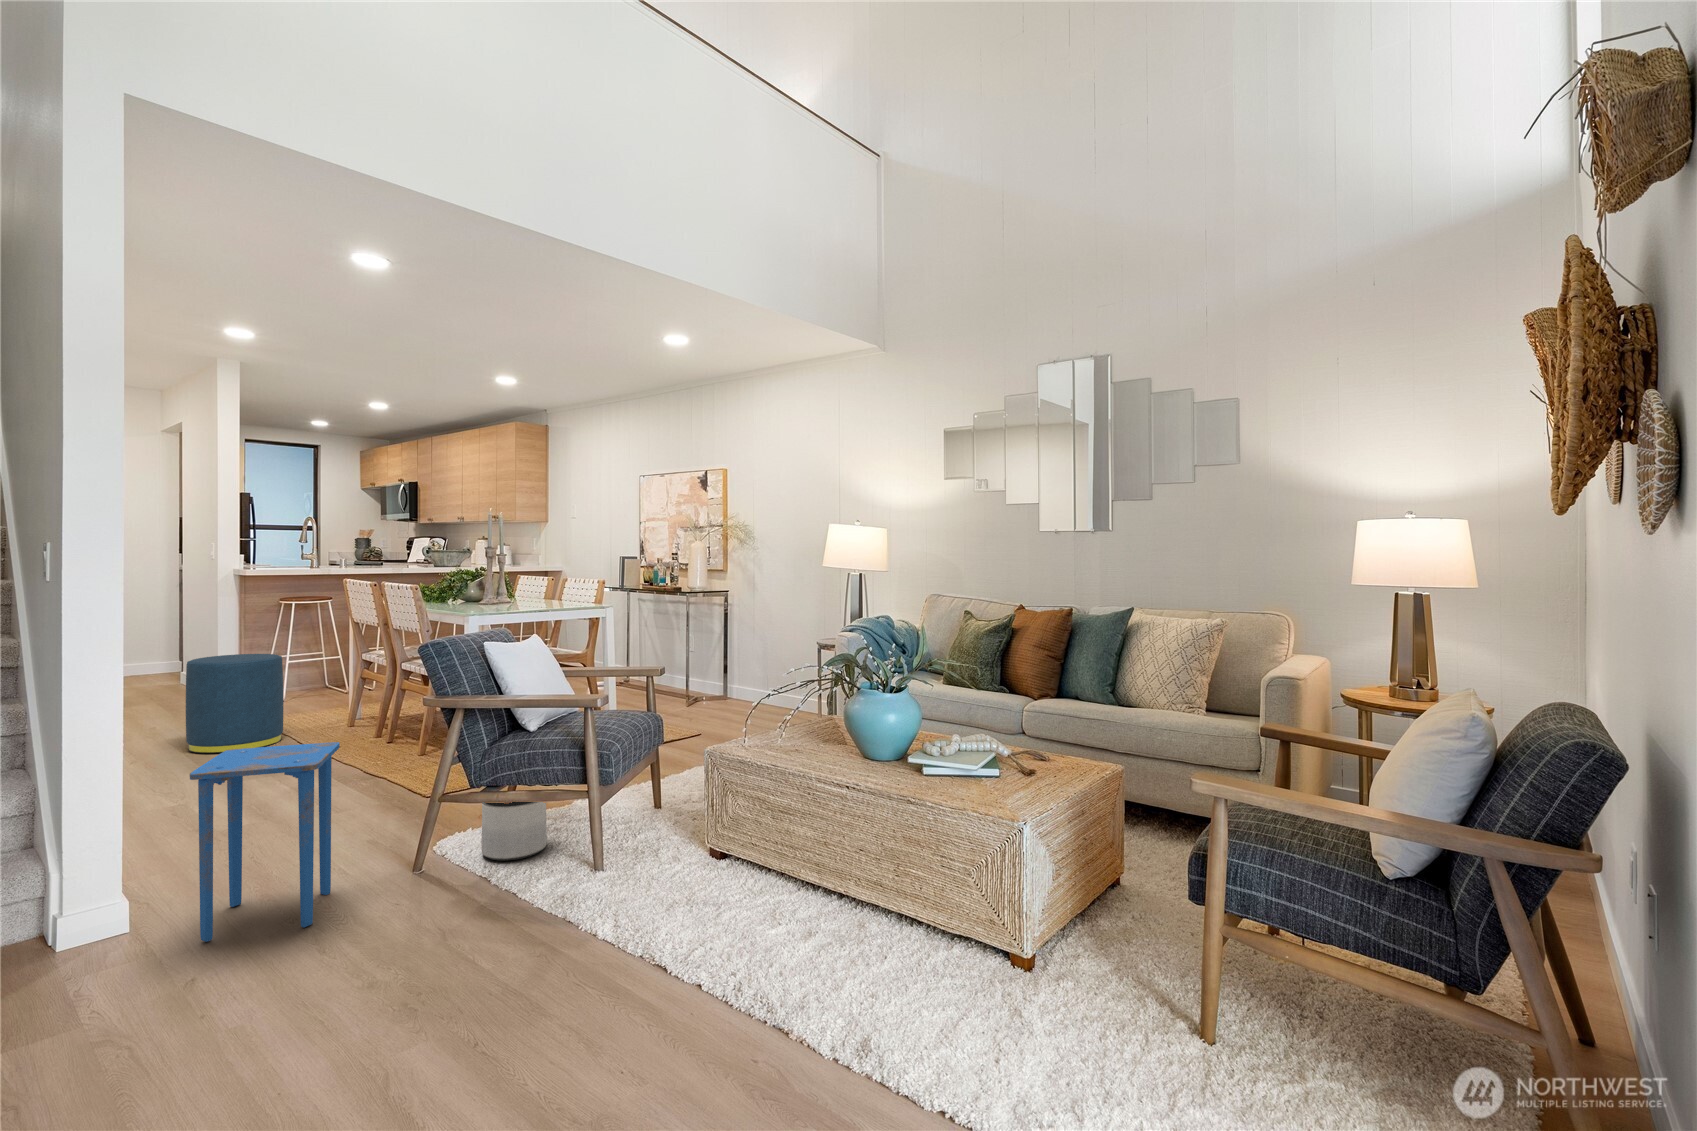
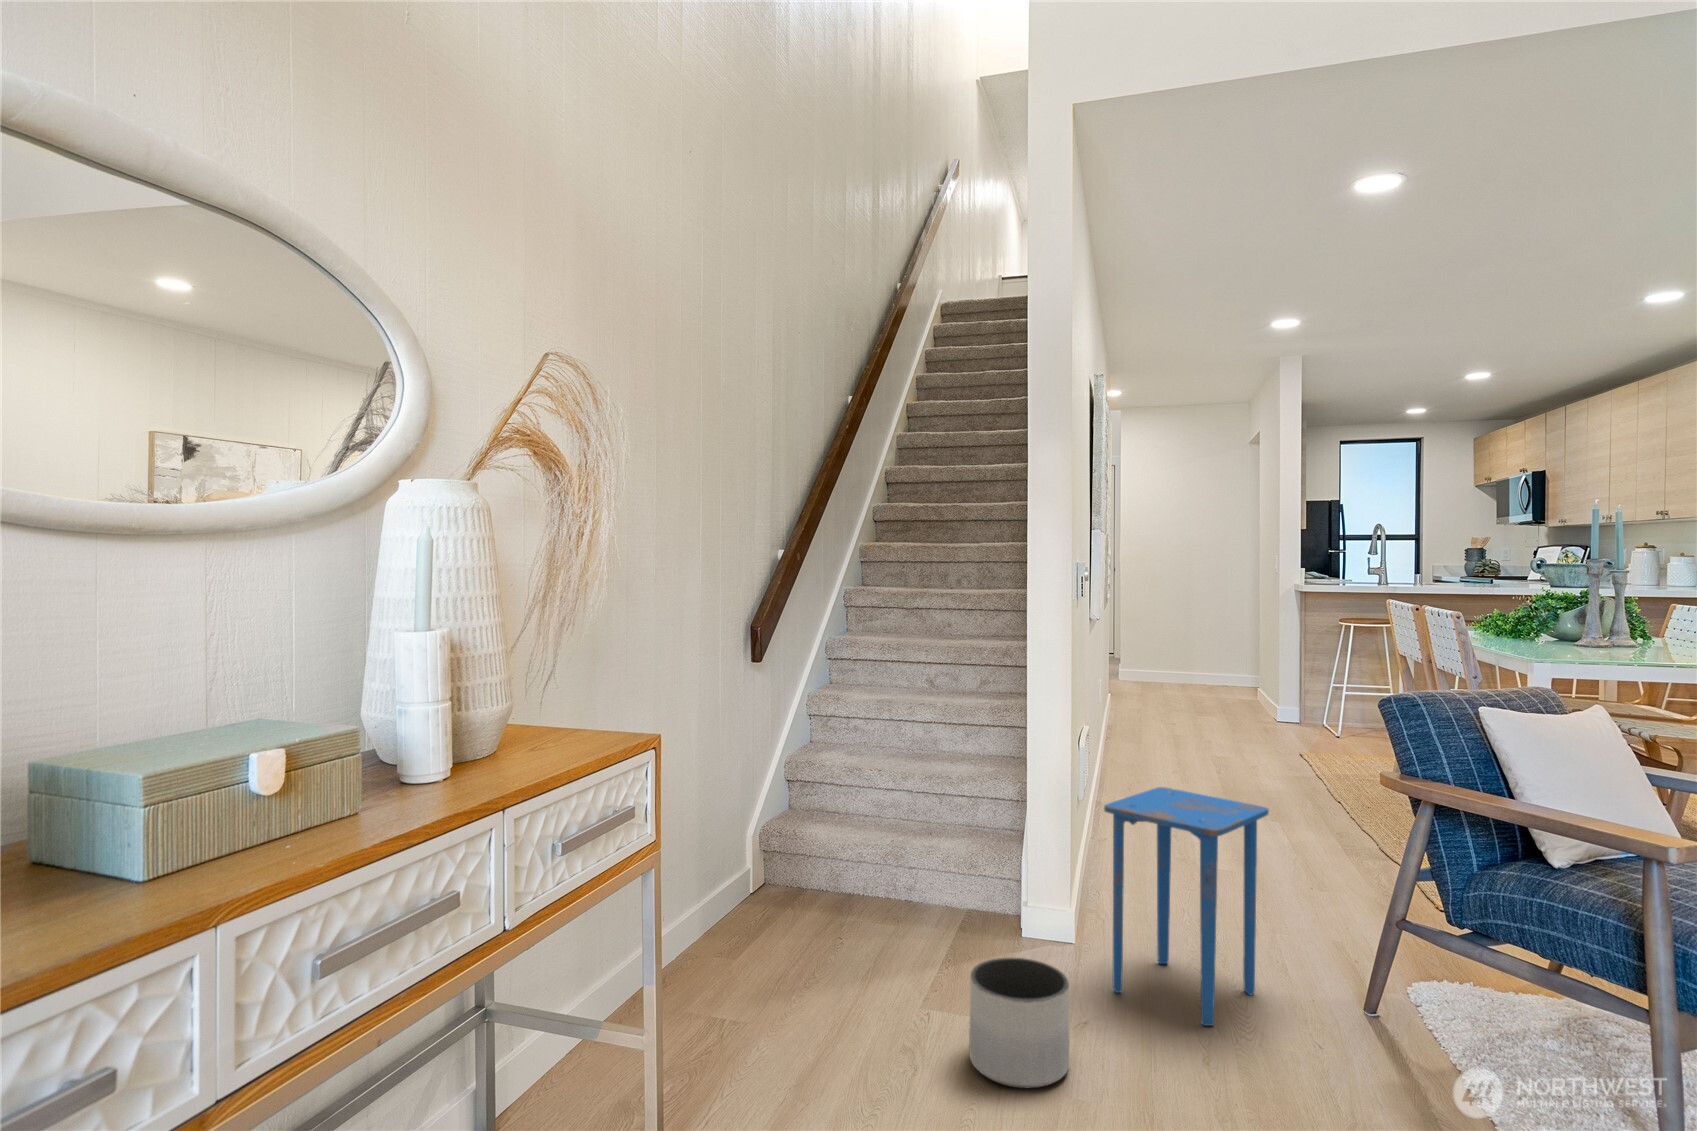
ottoman: present [186,654,284,753] -> none [1226,677,1319,787]
planter: present [481,802,547,861] -> present [969,958,1069,1088]

